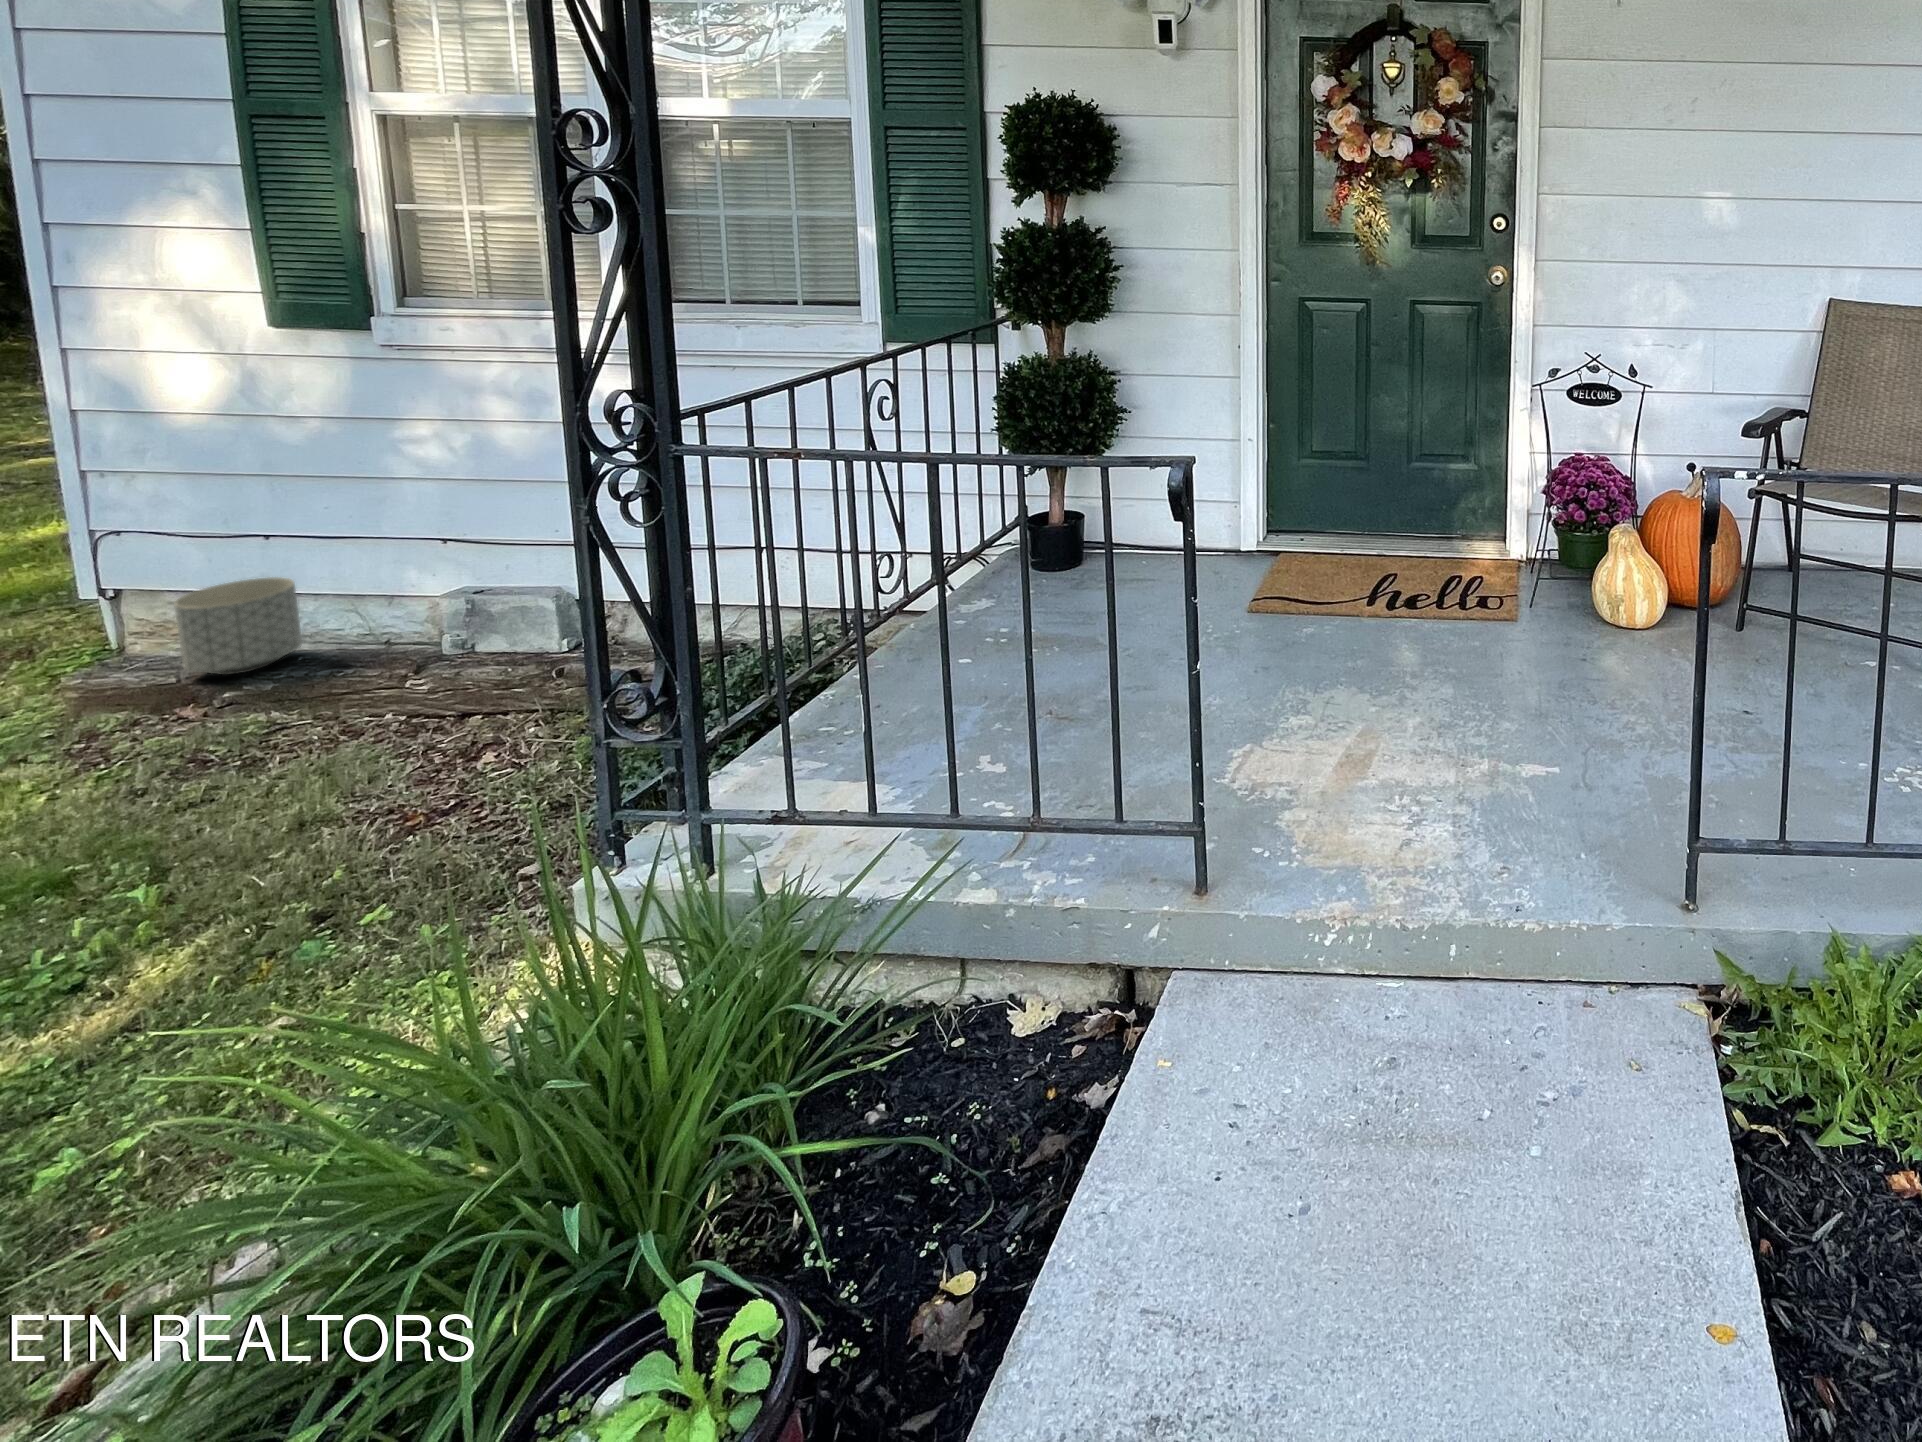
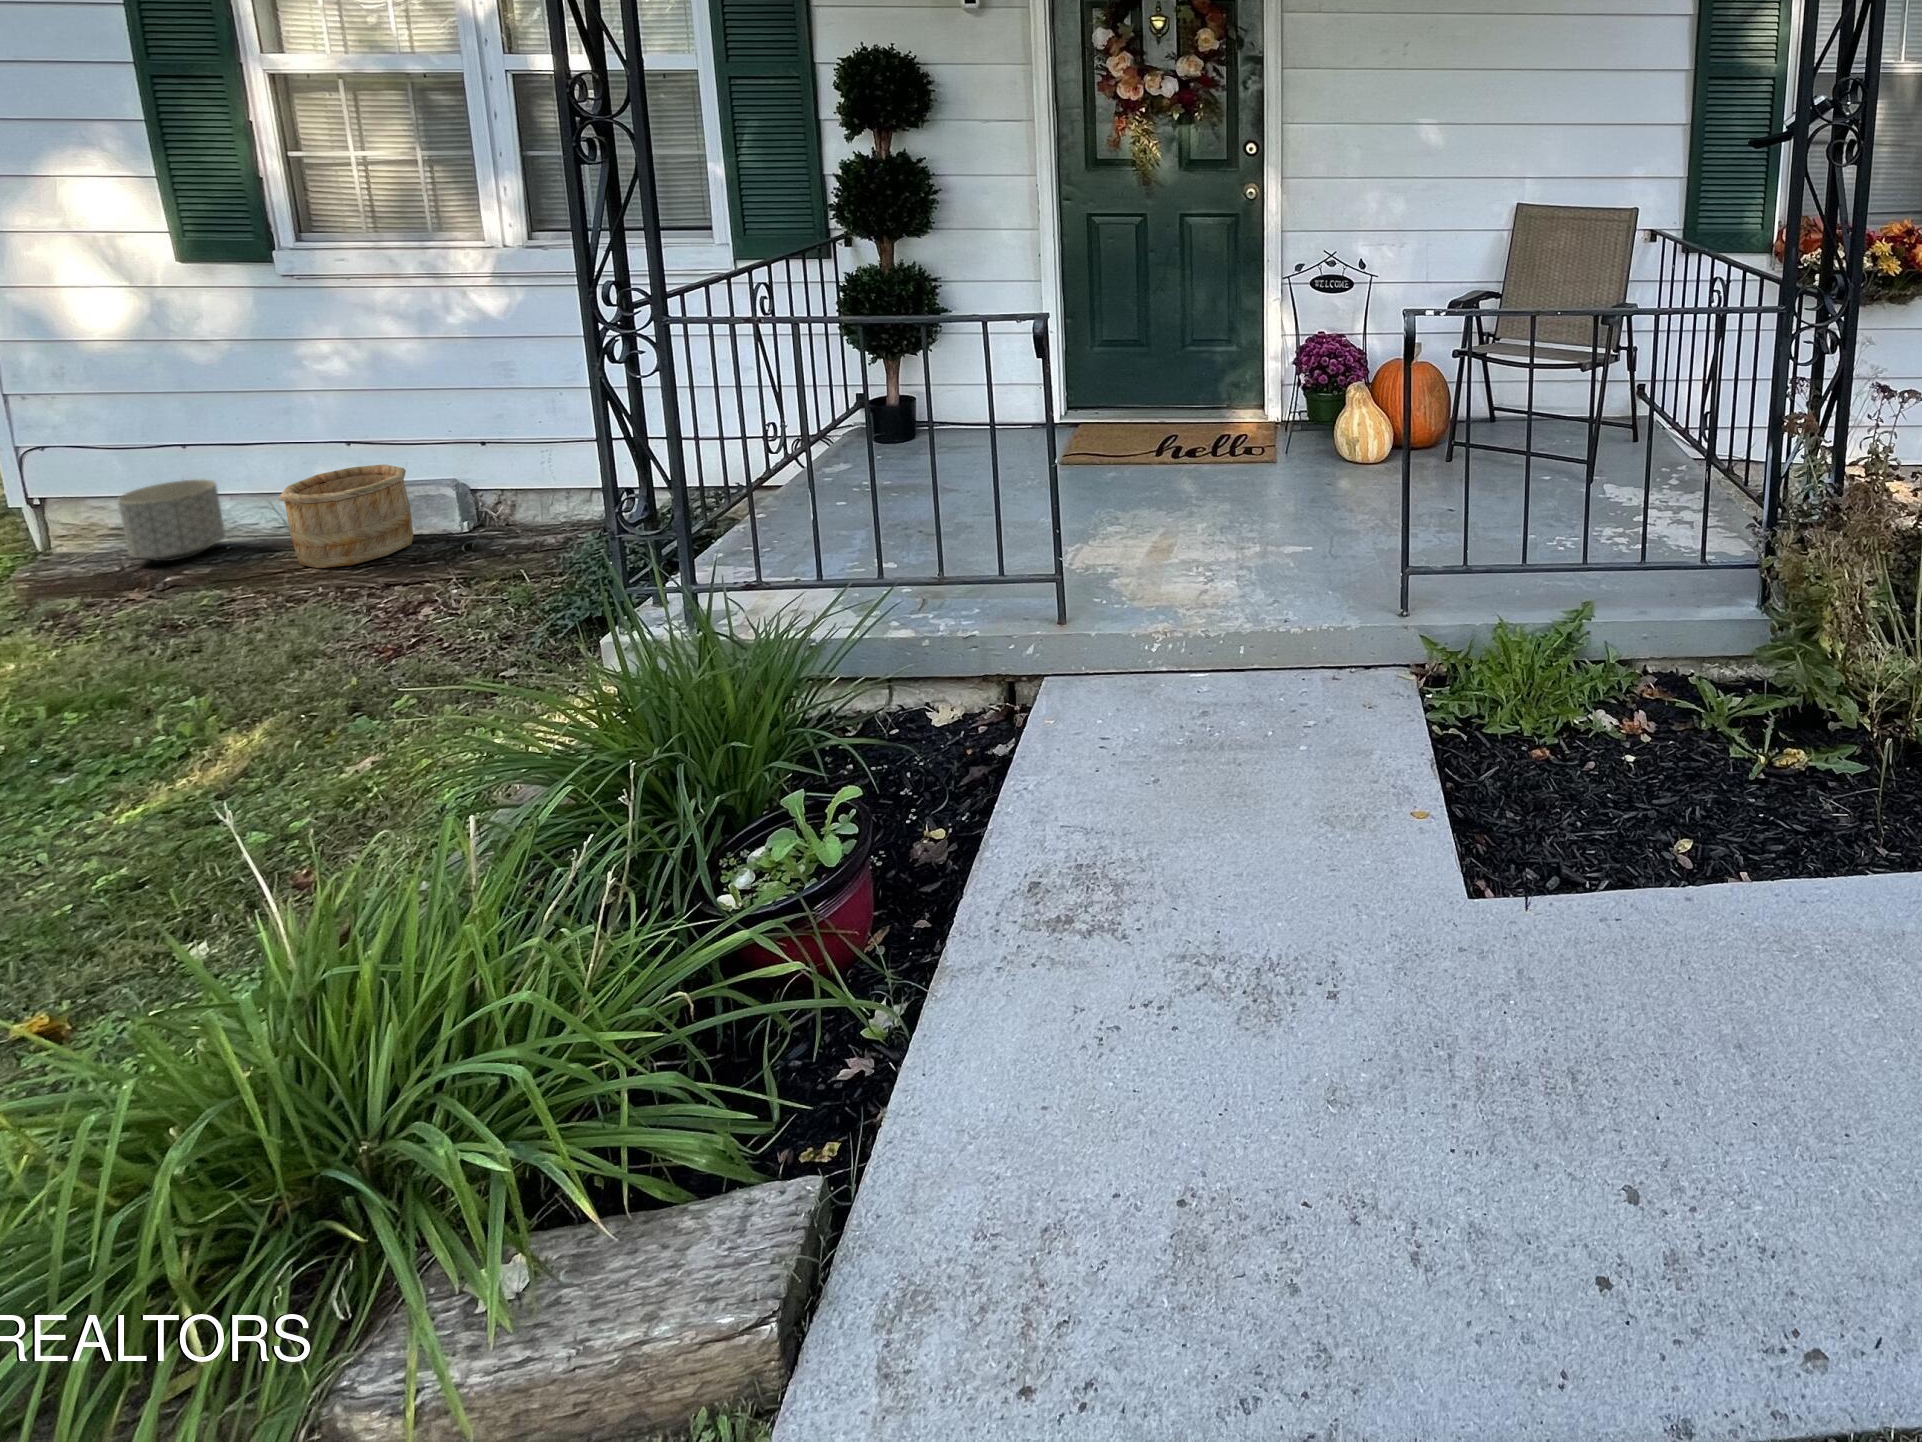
wooden bucket: none [343,569,508,695] -> present [279,465,414,568]

